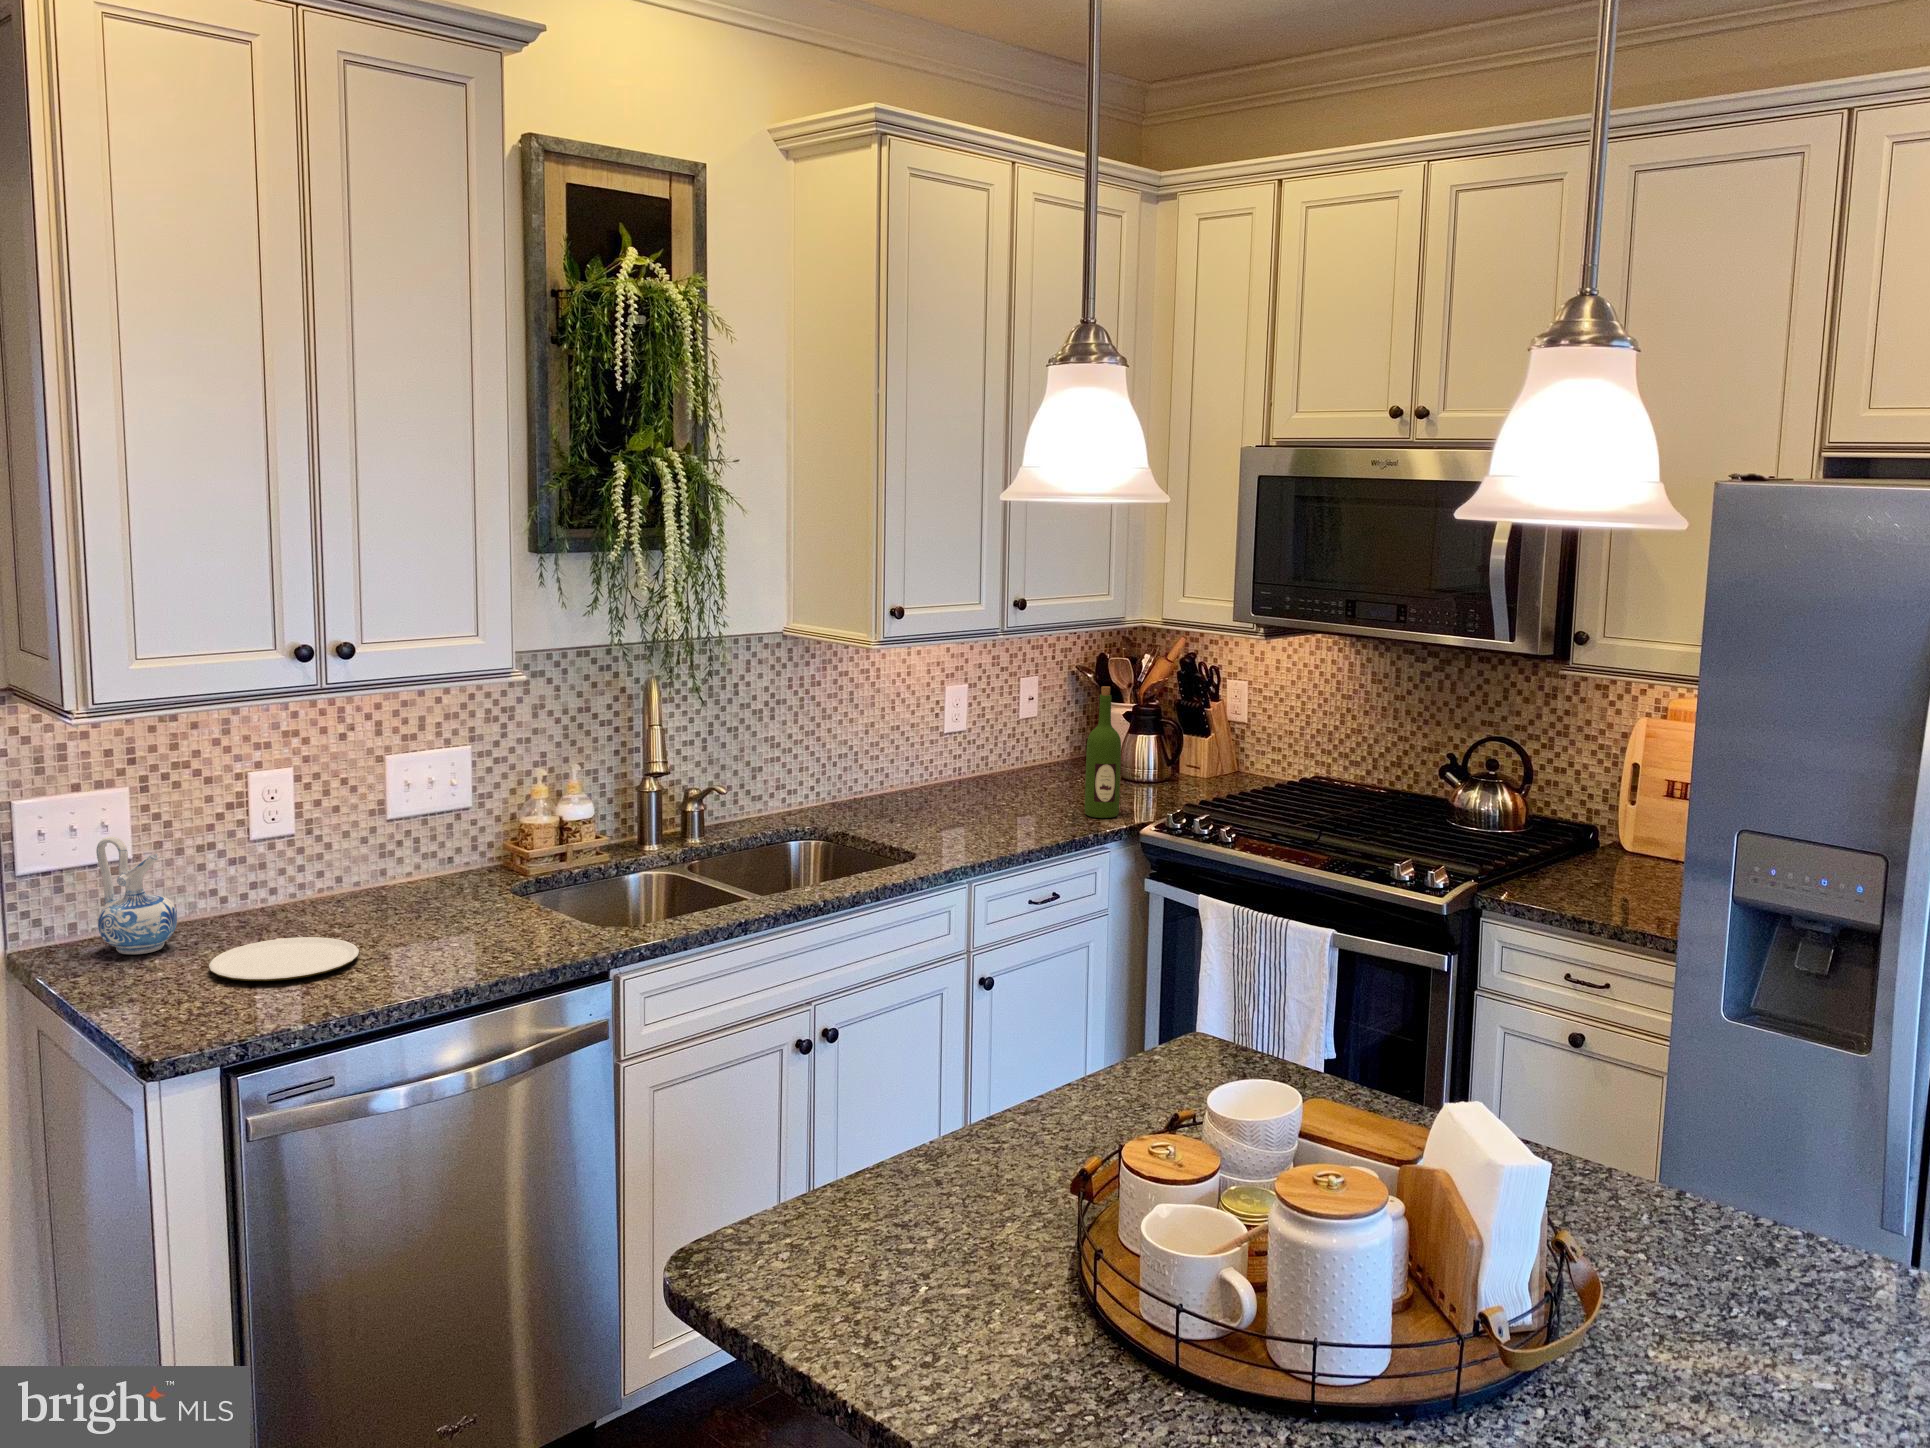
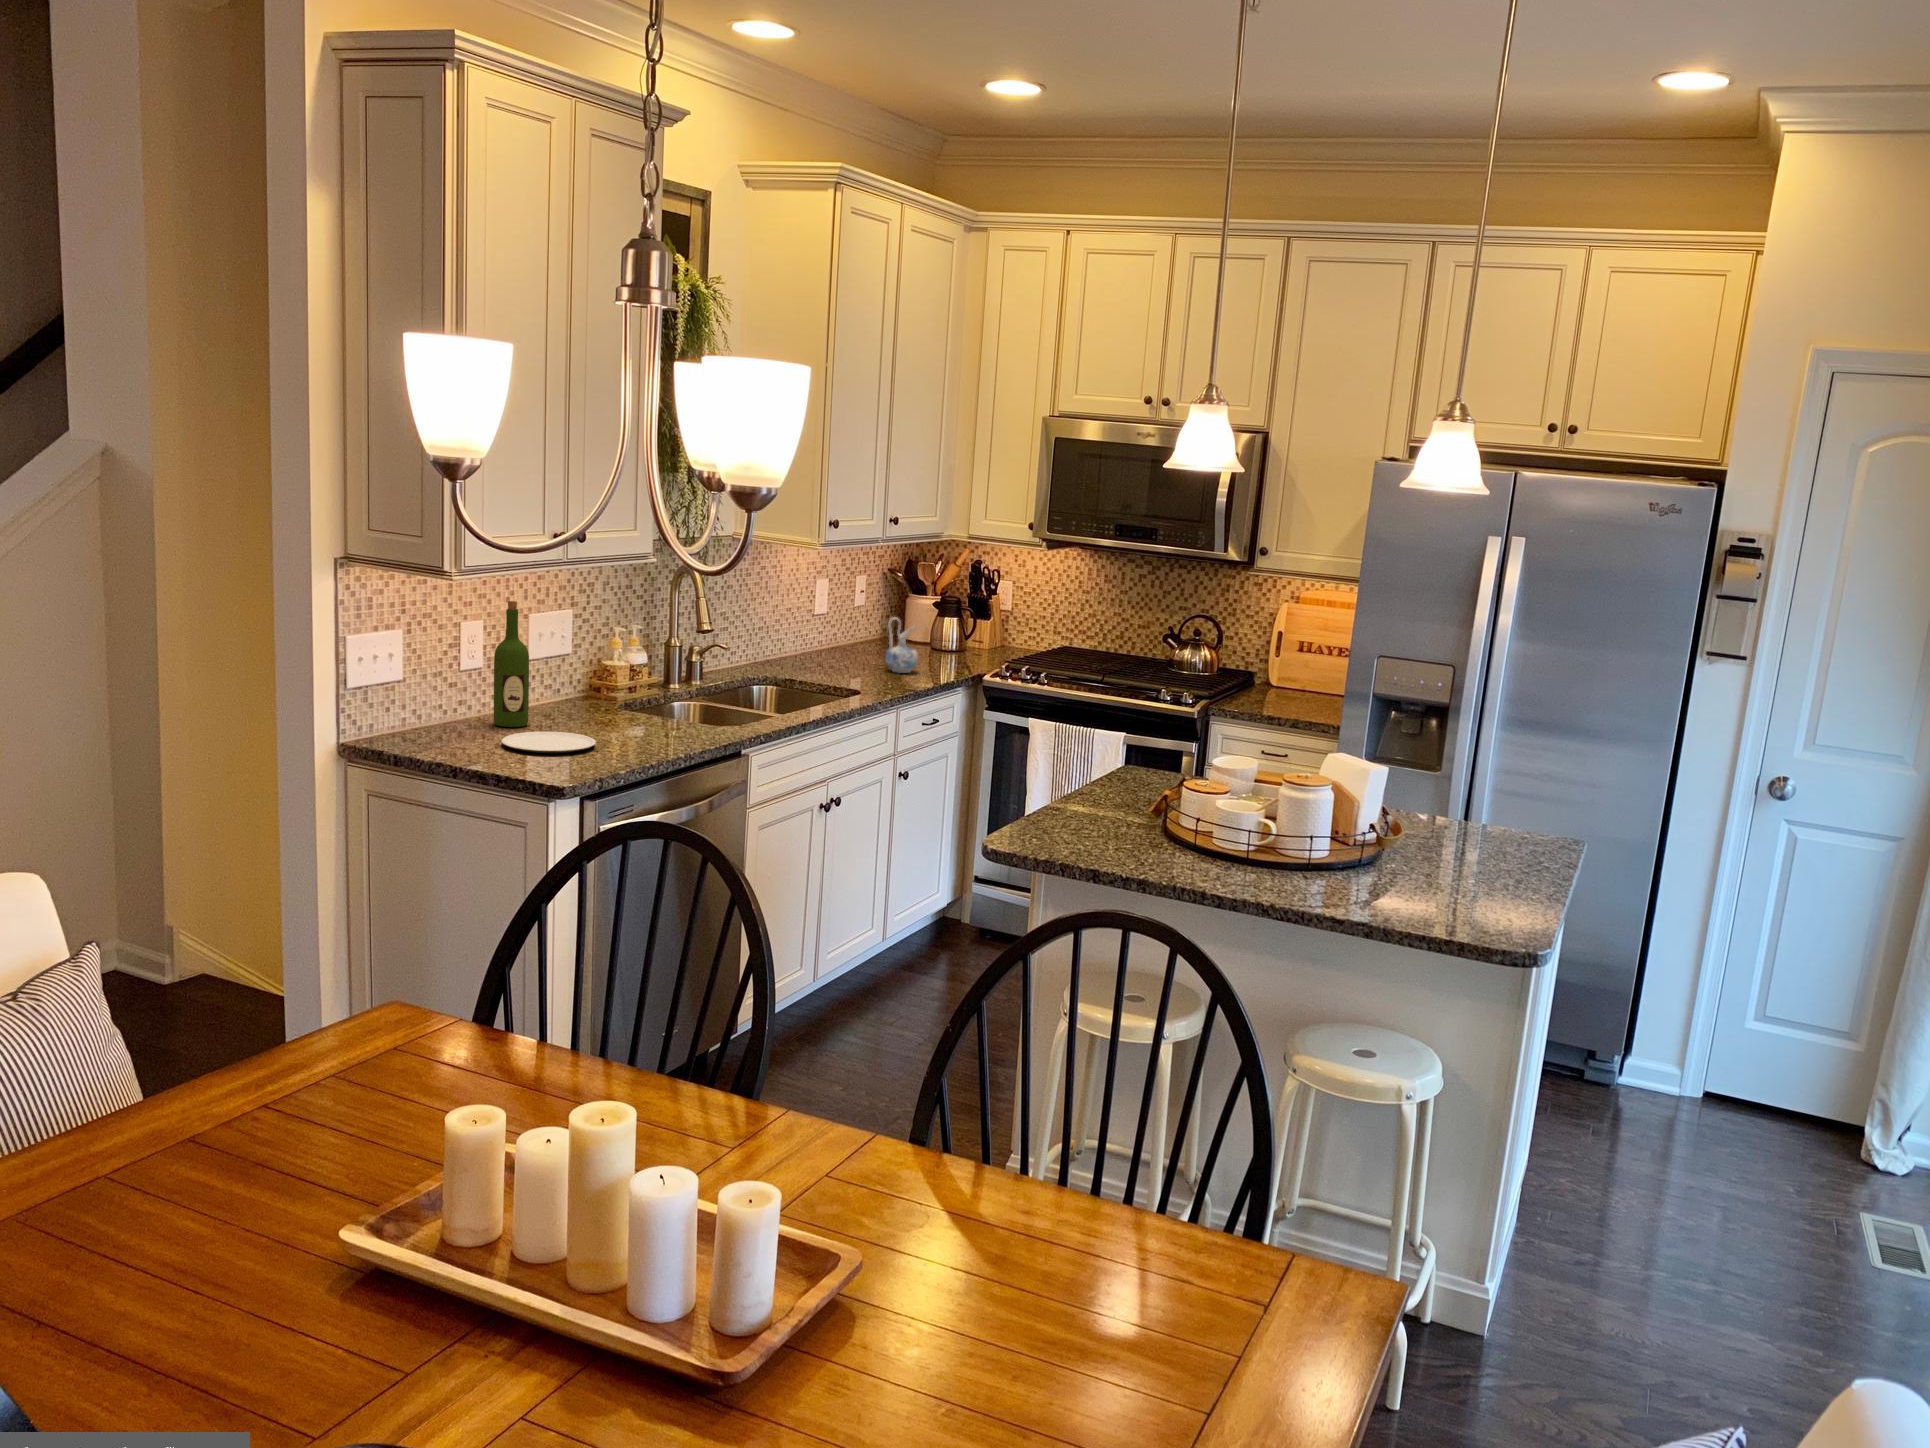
wine bottle: present [1085,686,1121,818] -> present [494,601,529,727]
ceramic pitcher: present [96,837,177,954] -> present [885,617,918,673]

